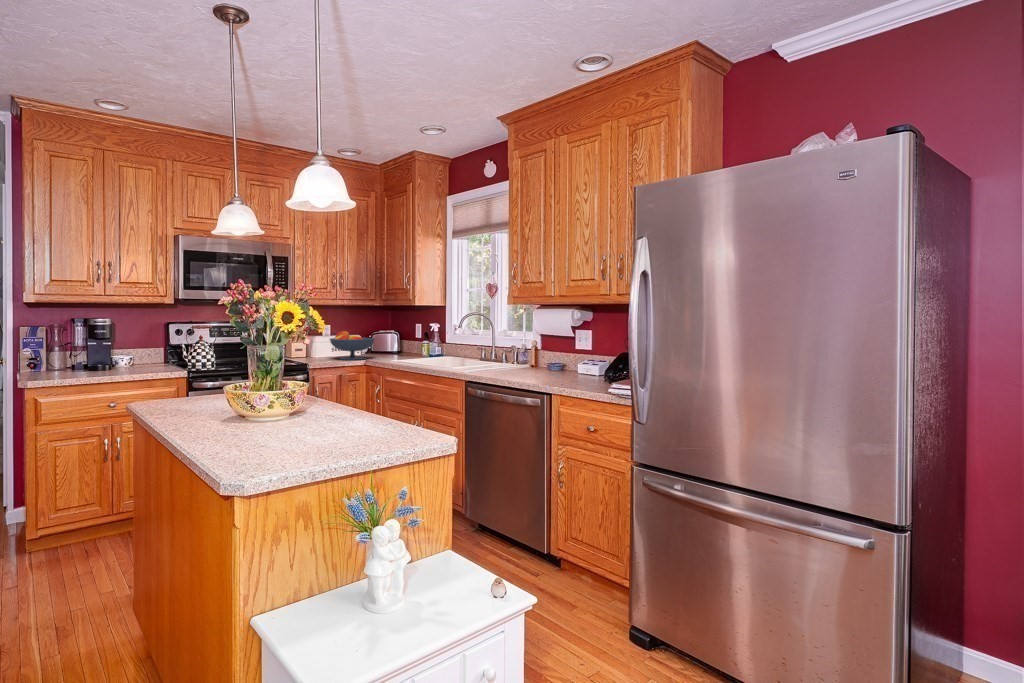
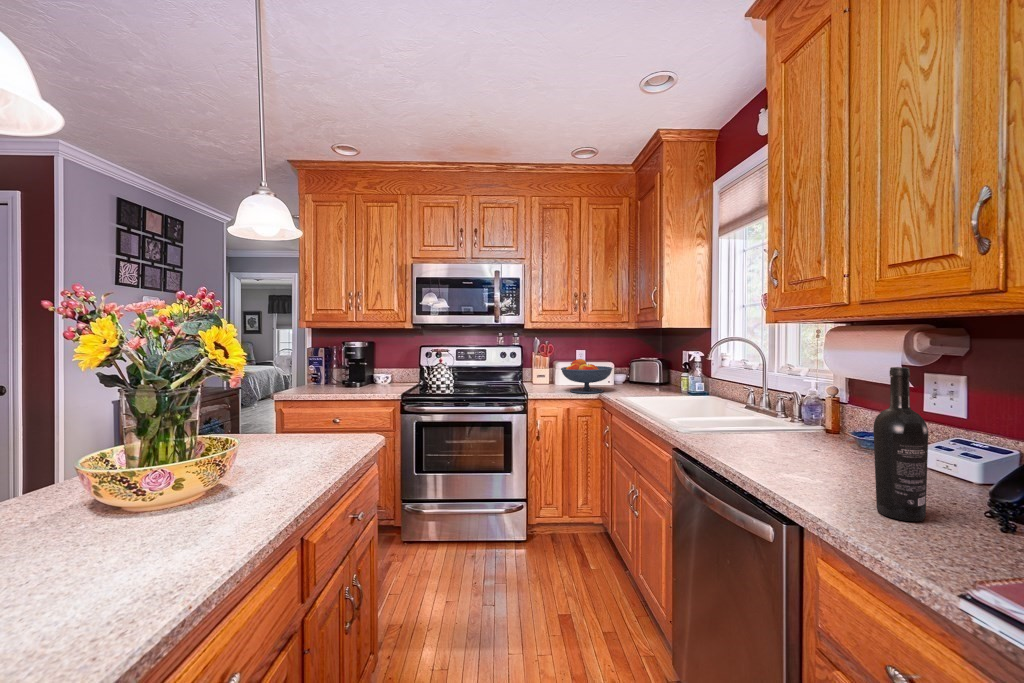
wine bottle: none [569,323,586,384] -> present [873,367,928,521]

